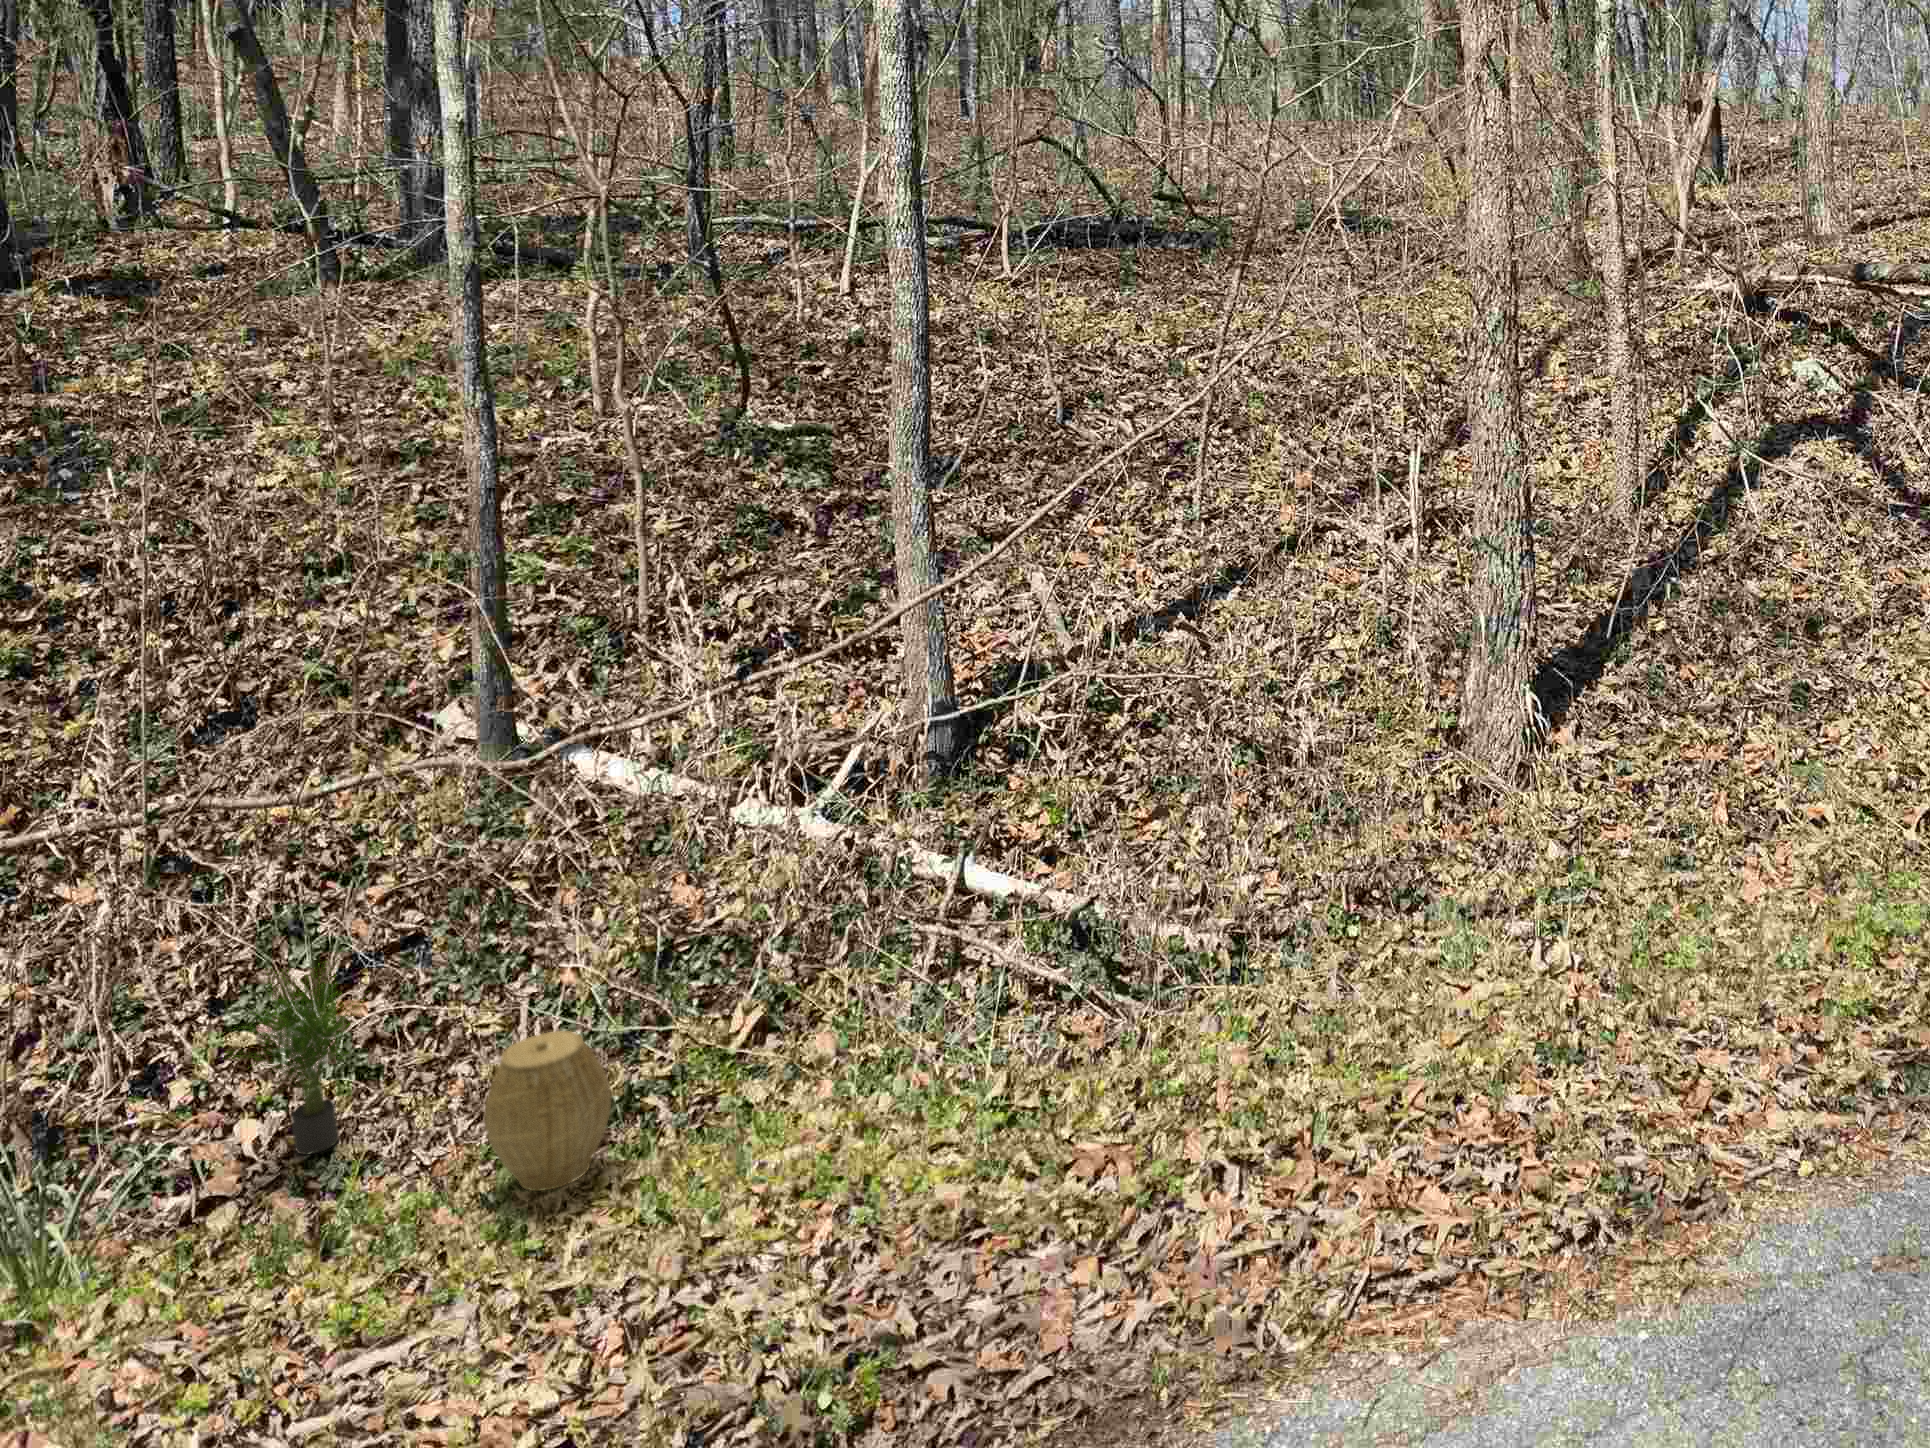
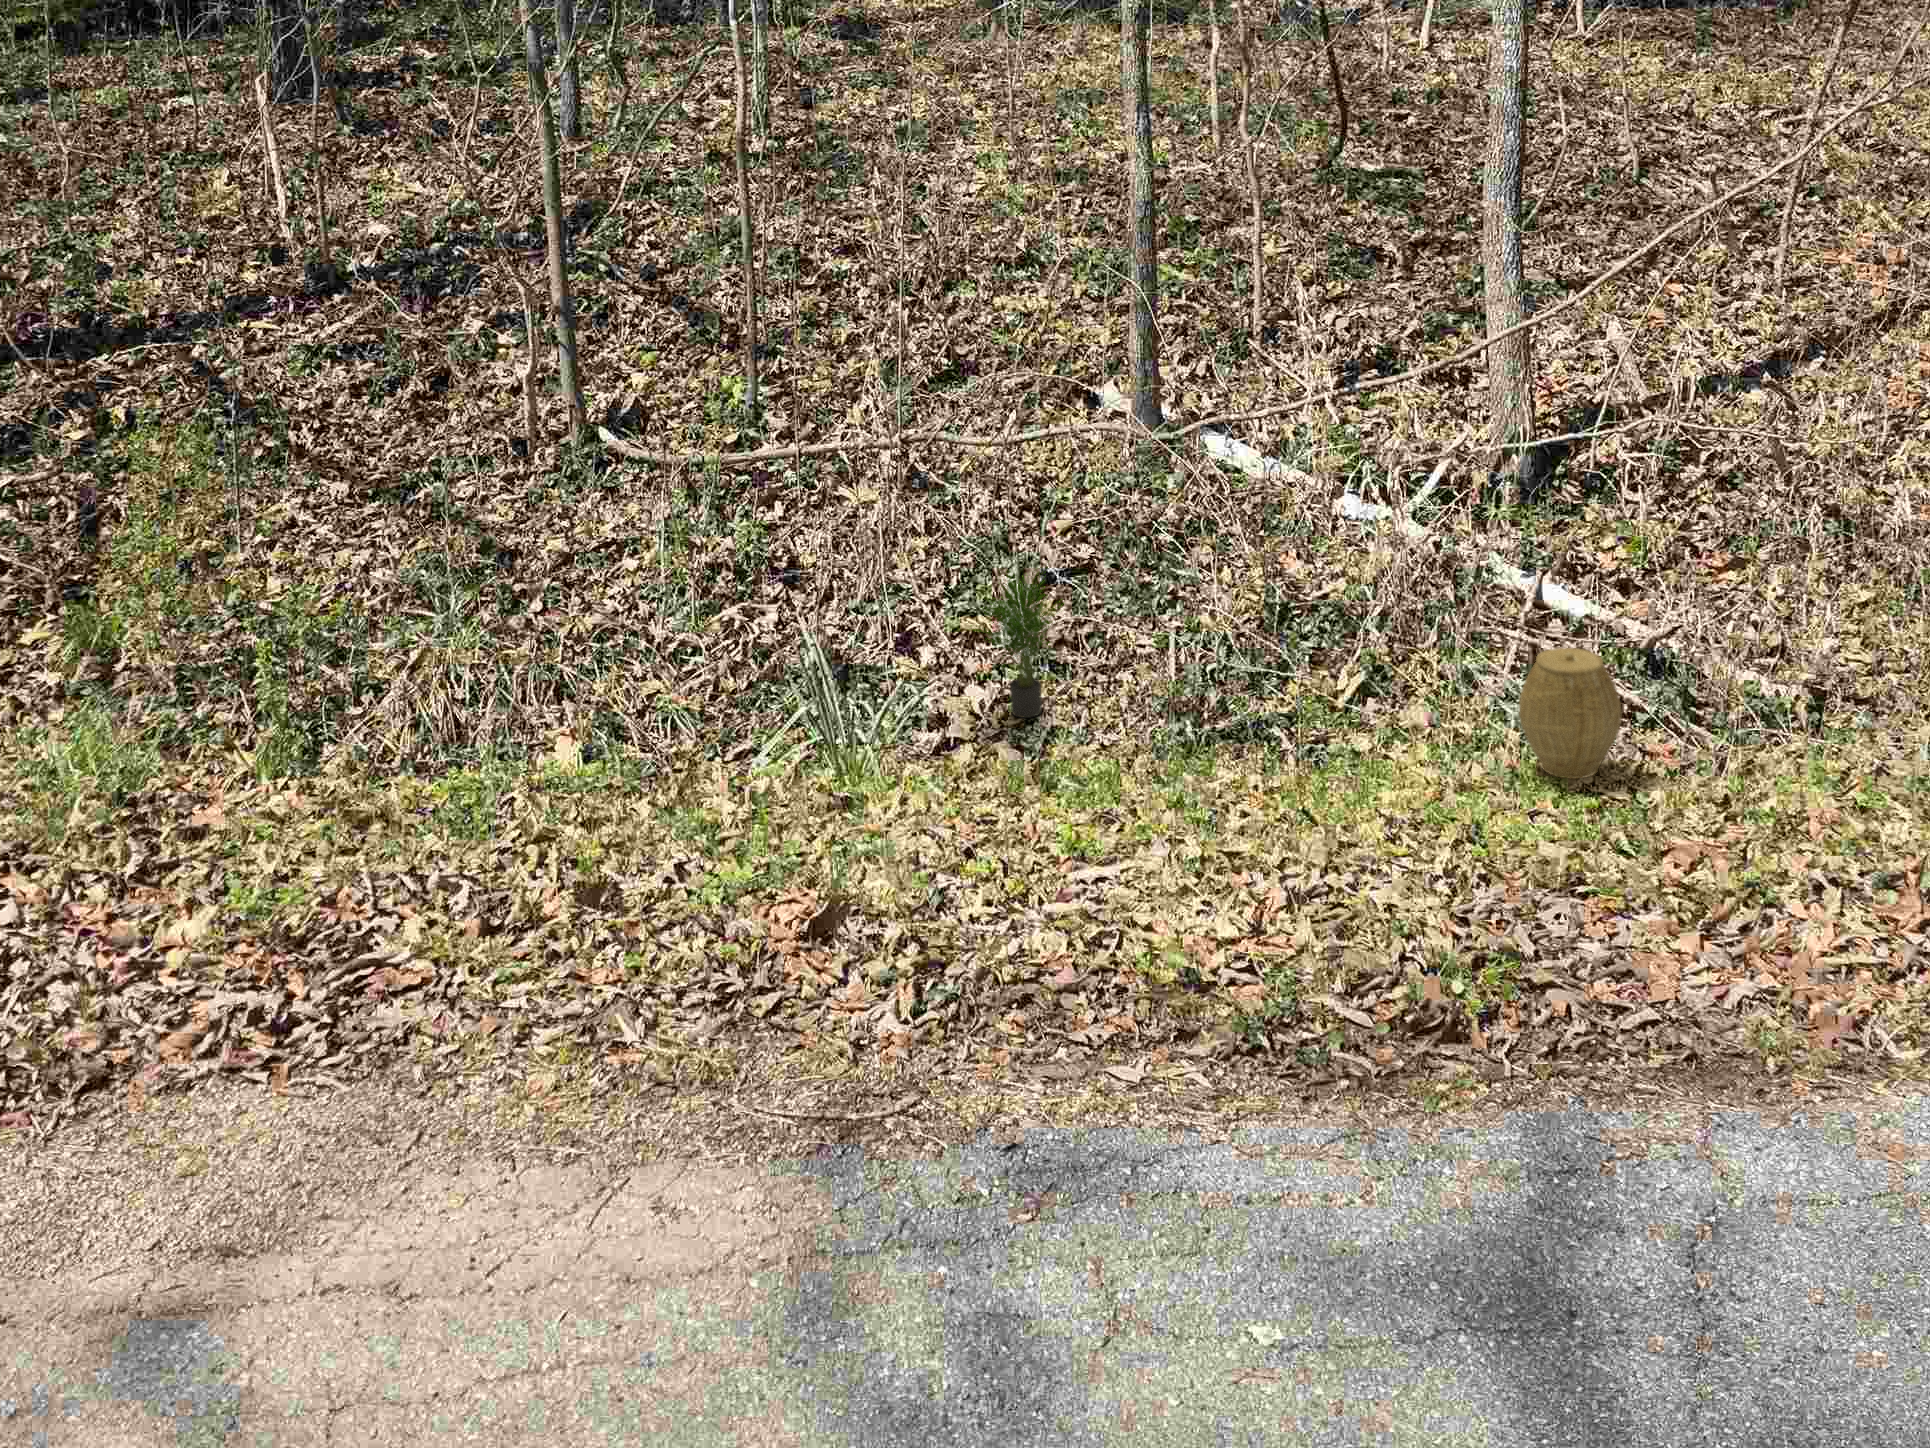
woven basket: present [484,1031,611,1191] -> present [1519,648,1621,779]

